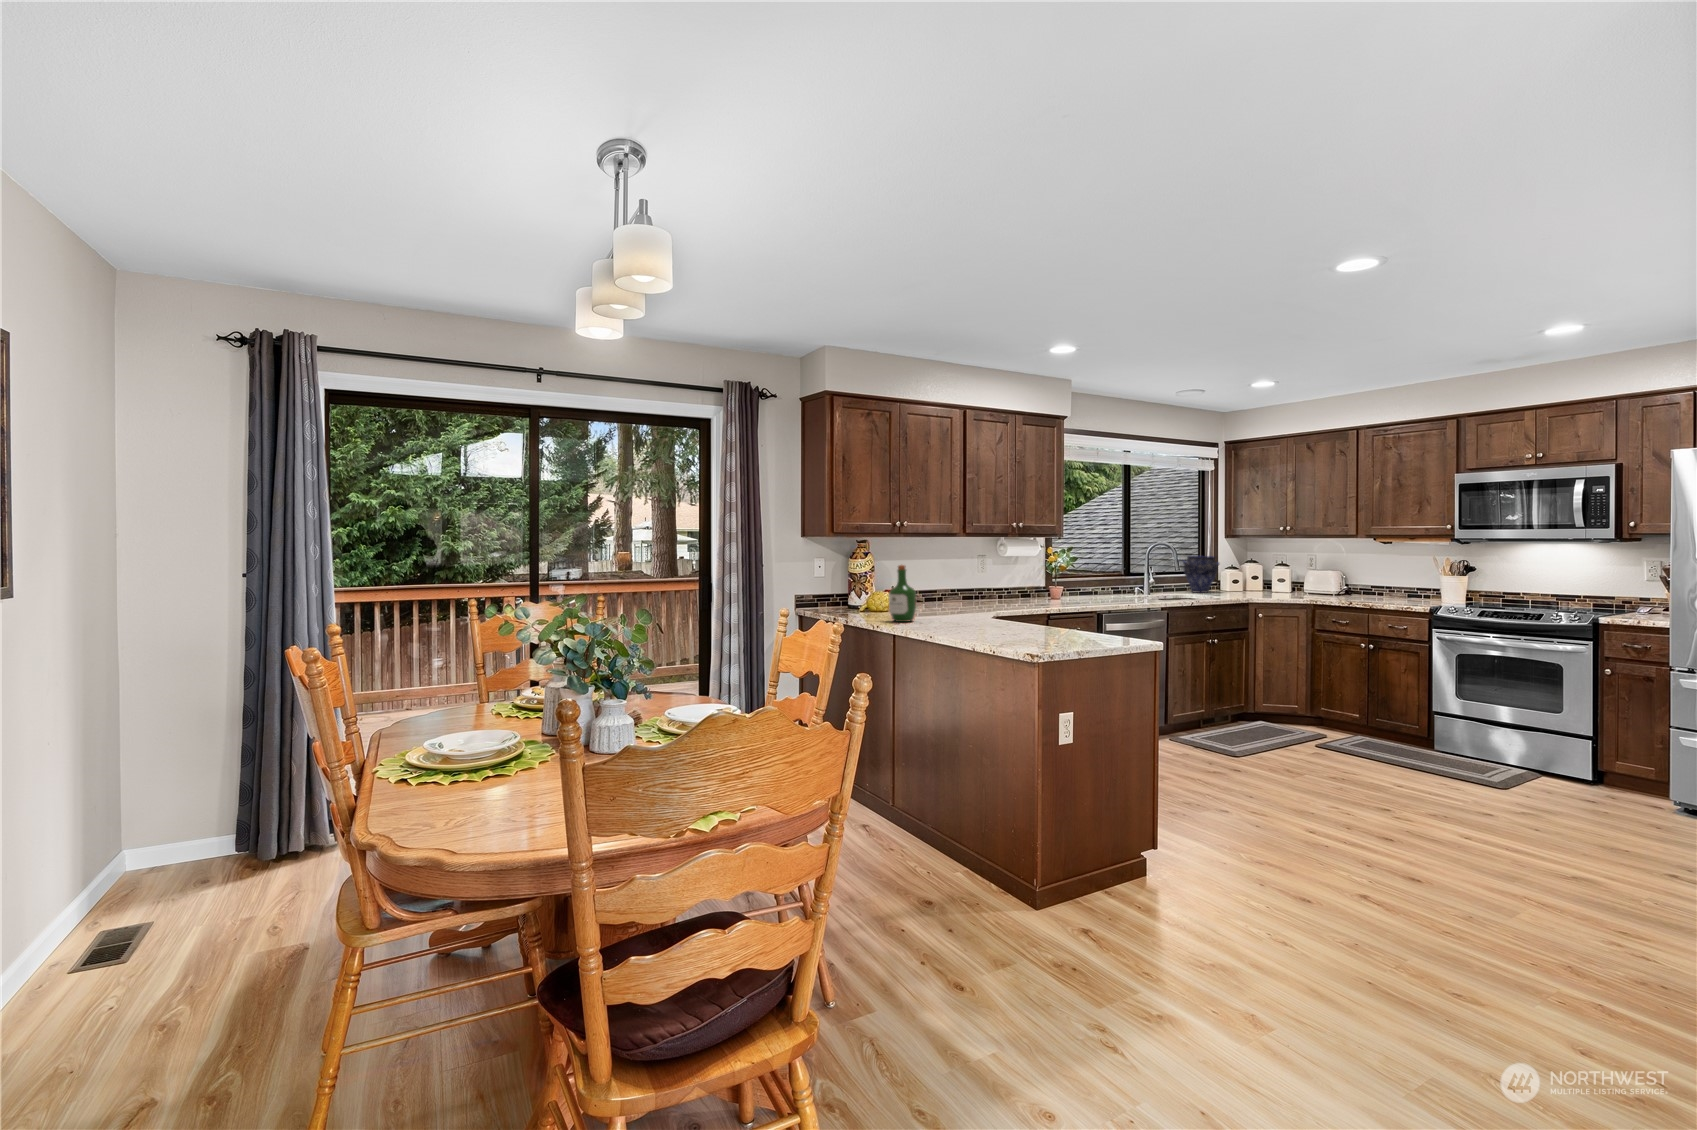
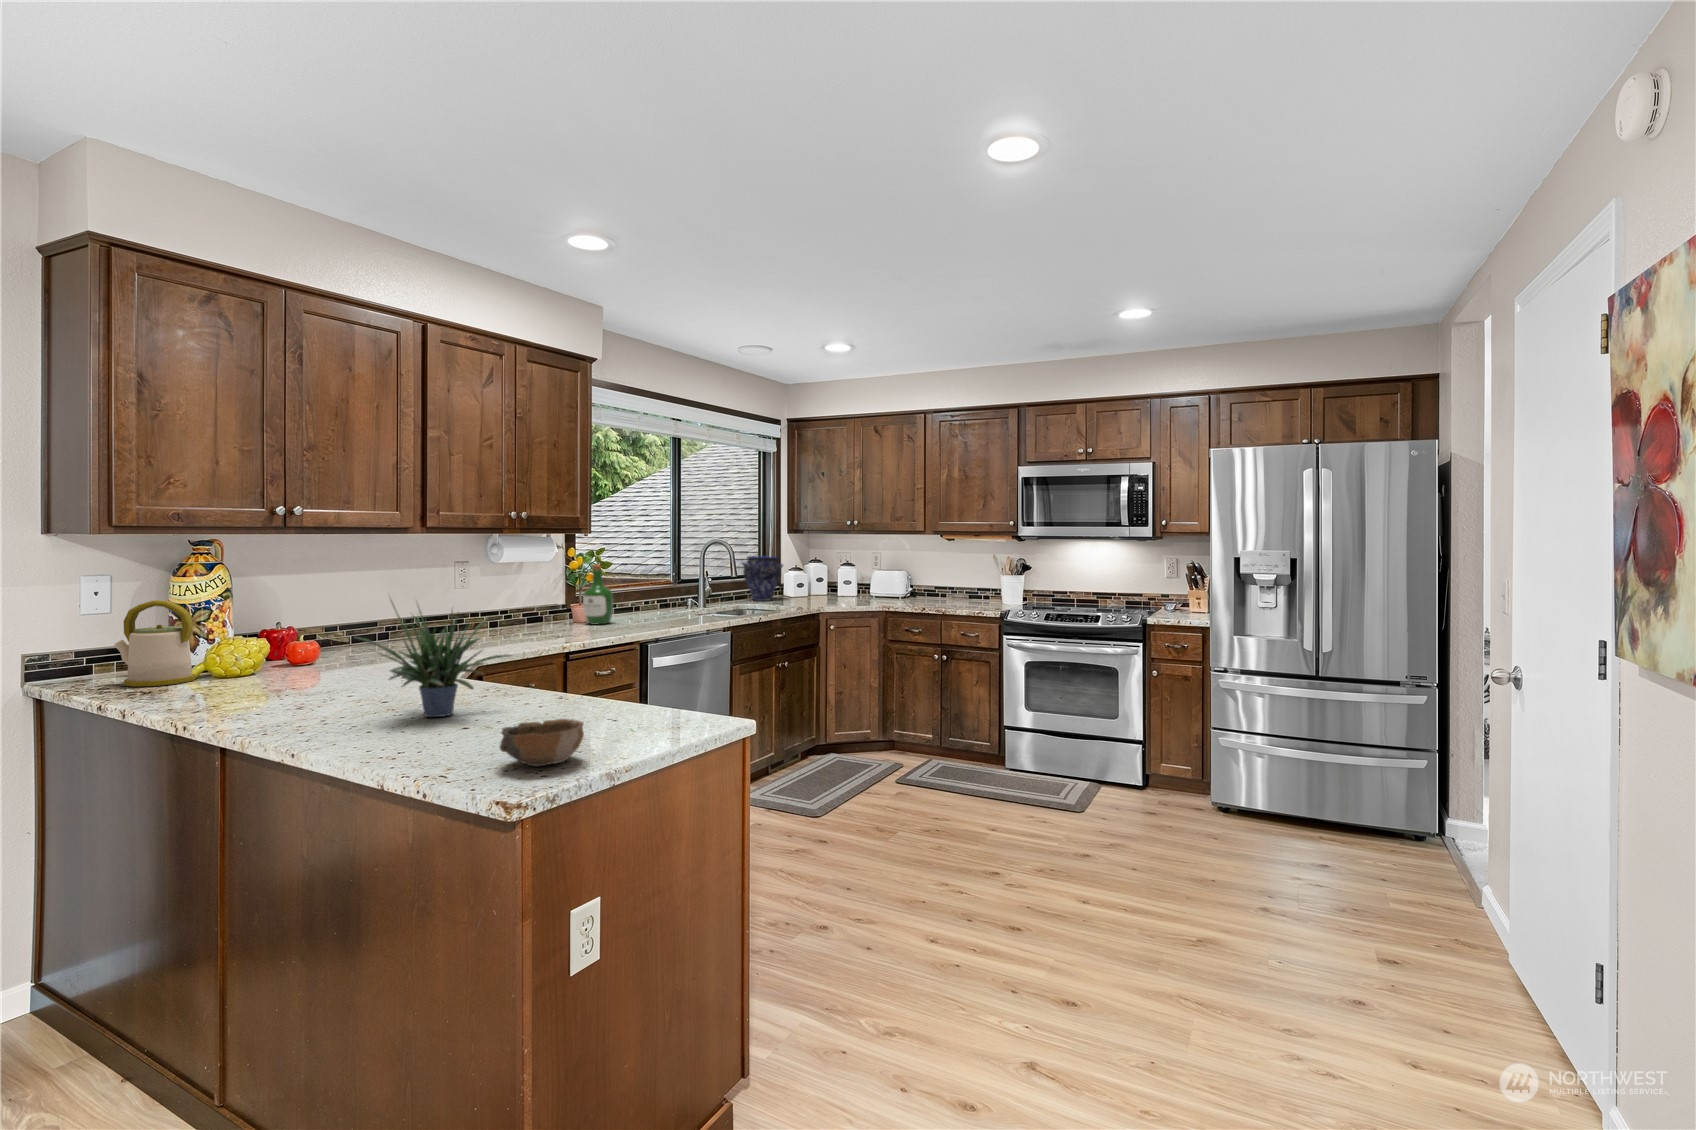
potted plant: none [957,563,1031,630] -> present [356,605,510,717]
wine bottle: present [888,565,916,622] -> present [583,565,613,625]
kettle: none [830,570,863,613] -> present [114,600,196,687]
bowl: none [1035,626,1074,645] -> present [500,719,584,766]

